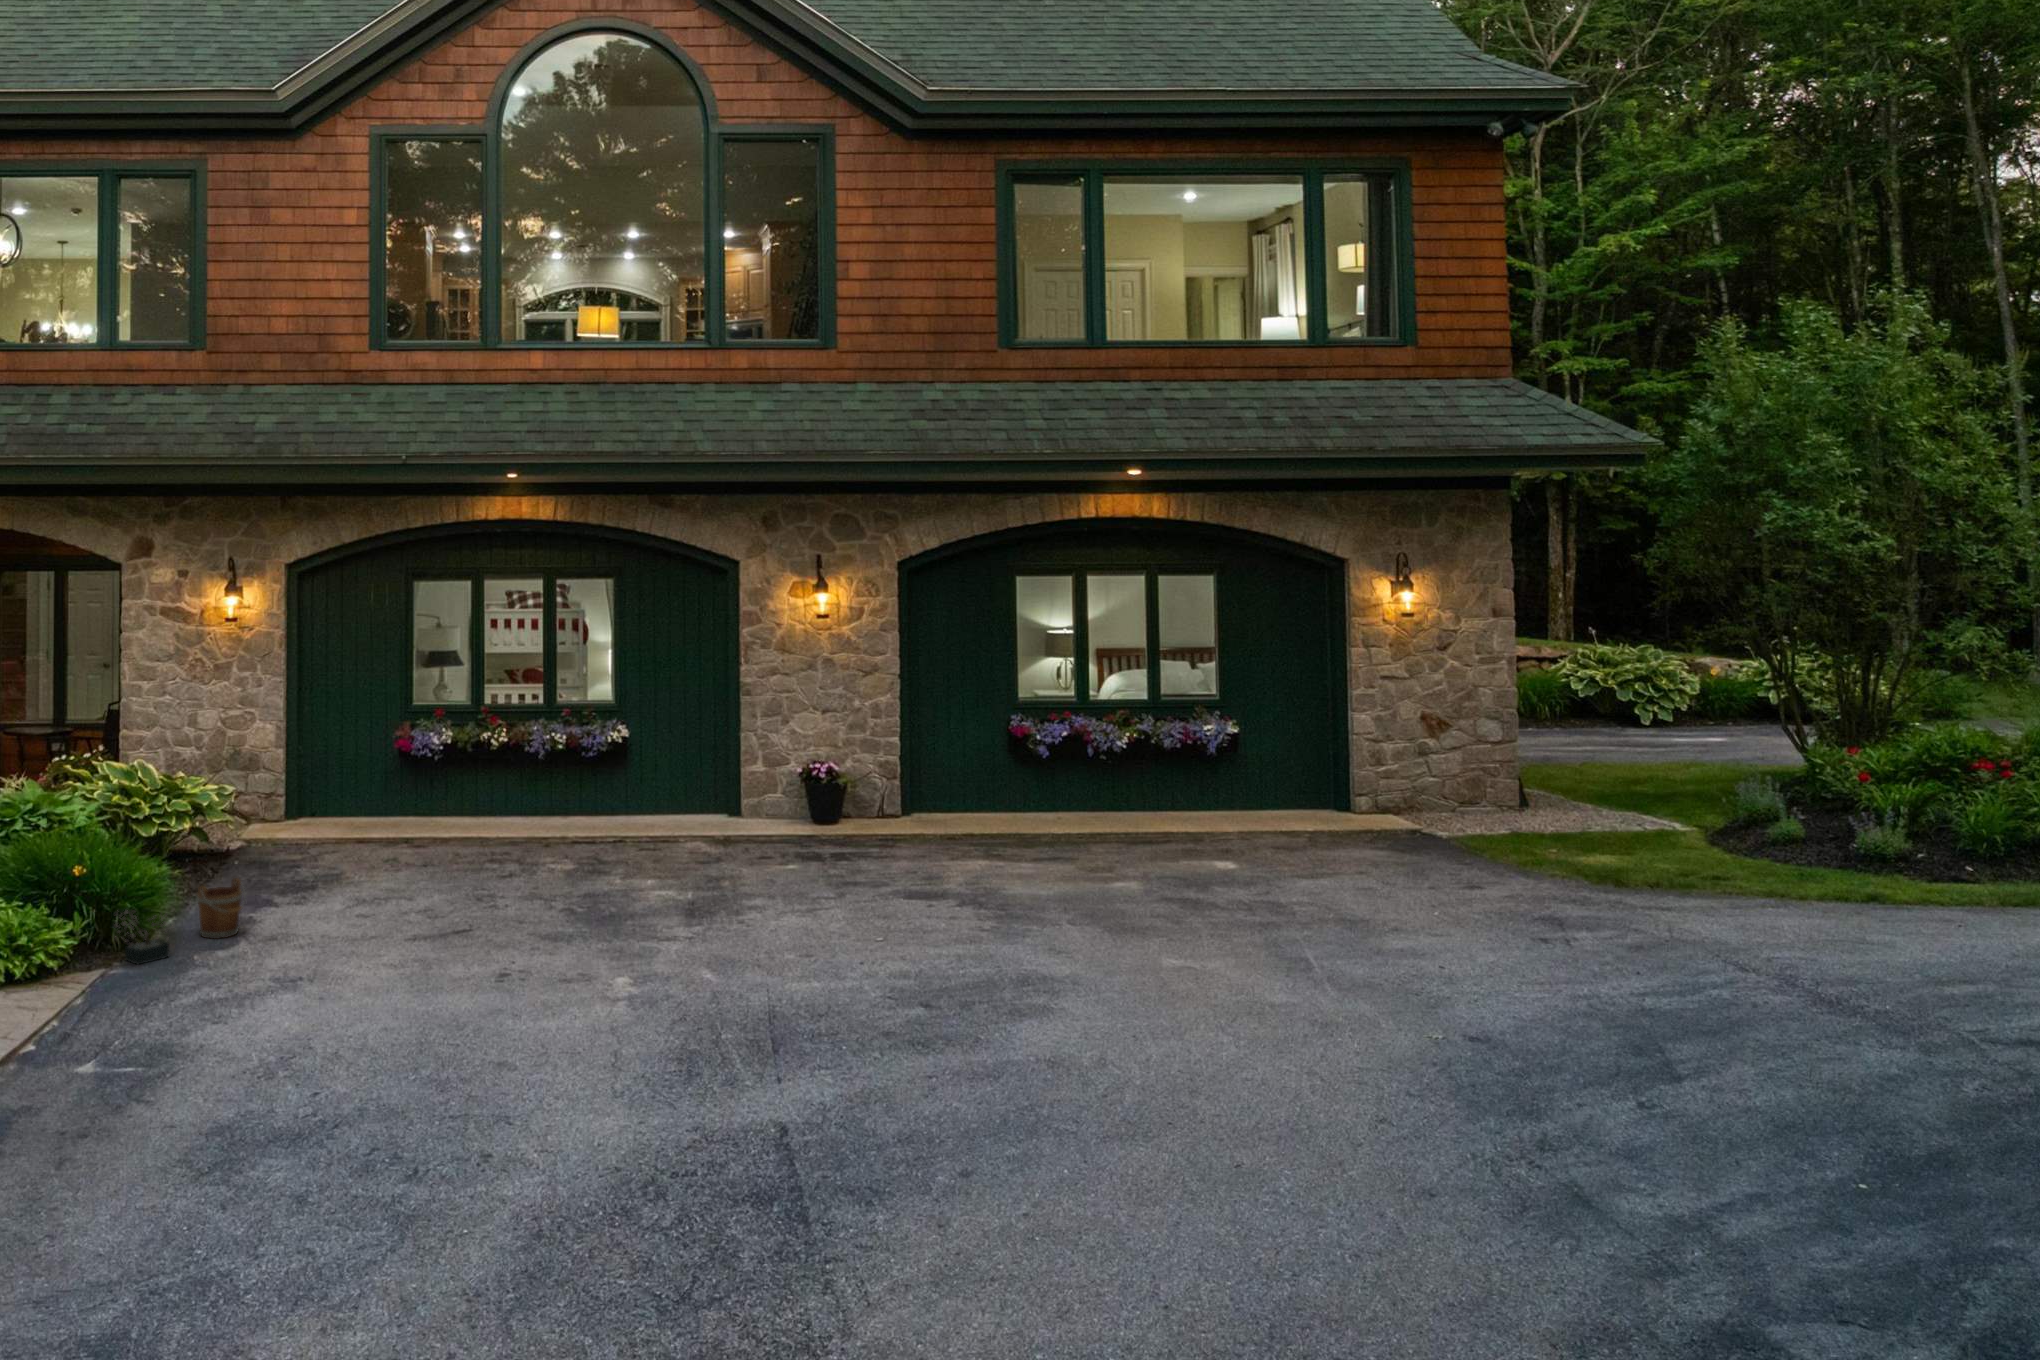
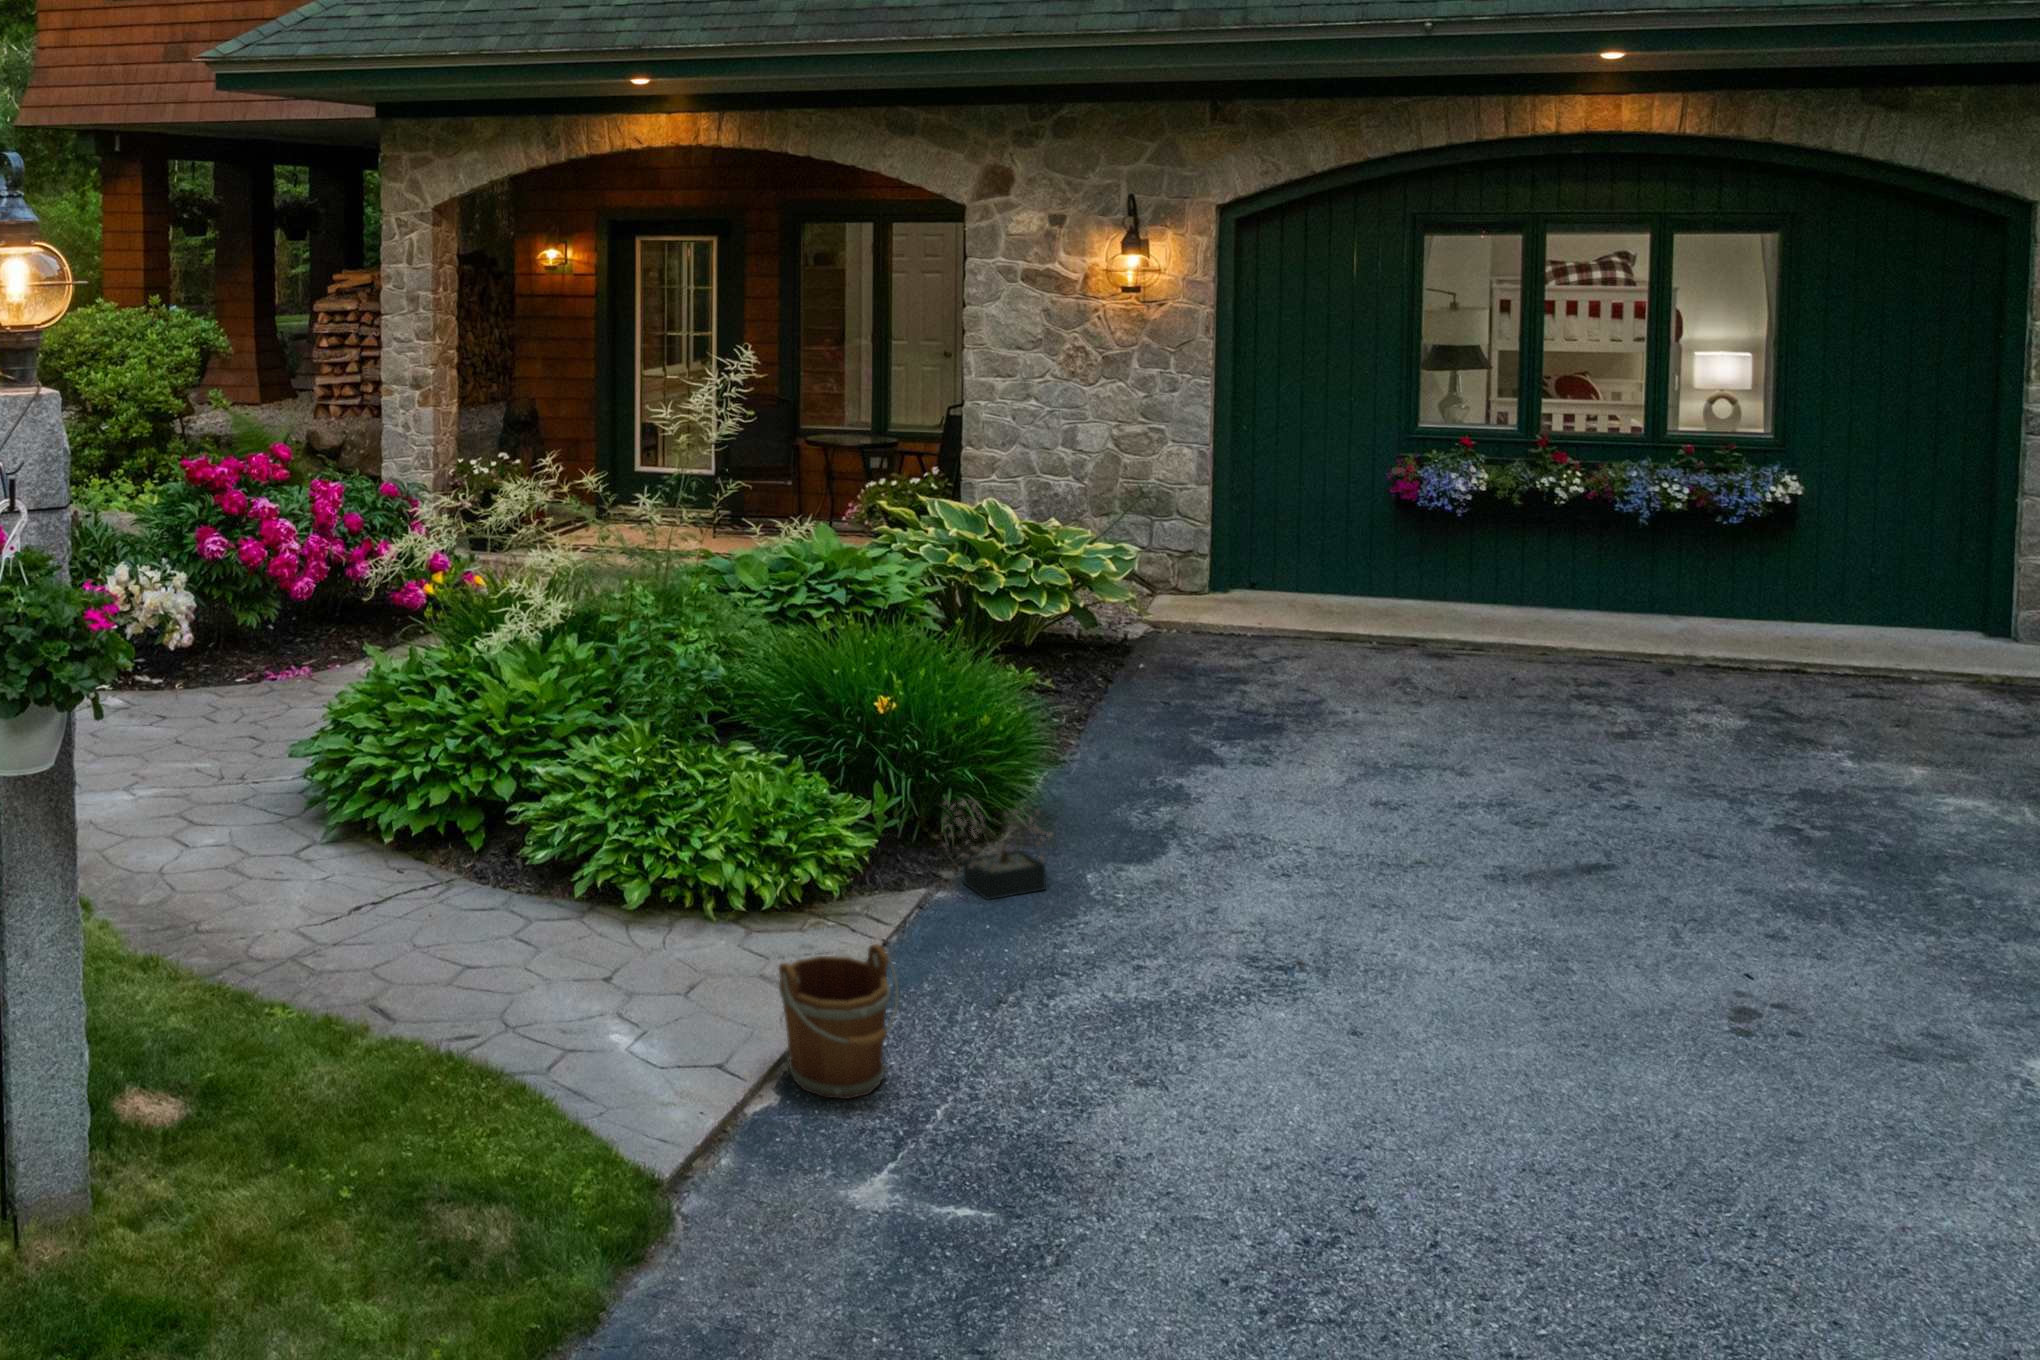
bucket: present [197,878,242,939] -> present [779,945,899,1099]

